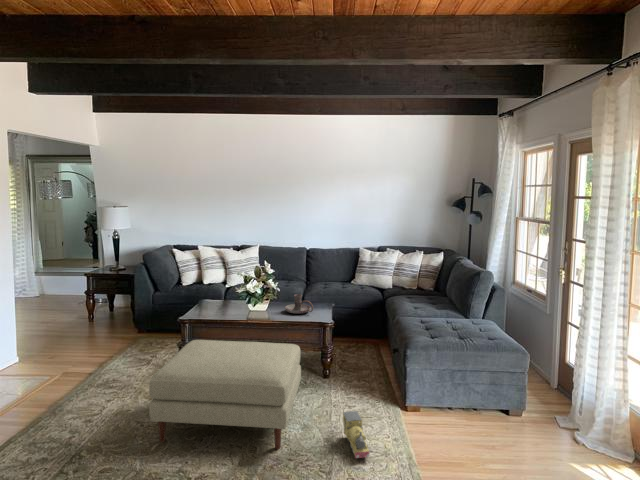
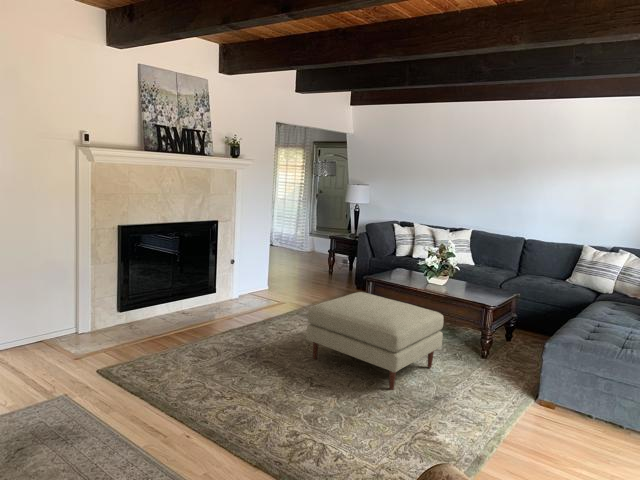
candle holder: present [285,294,313,314] -> none [458,274,485,293]
toy train: present [343,411,369,458] -> none [447,379,471,420]

